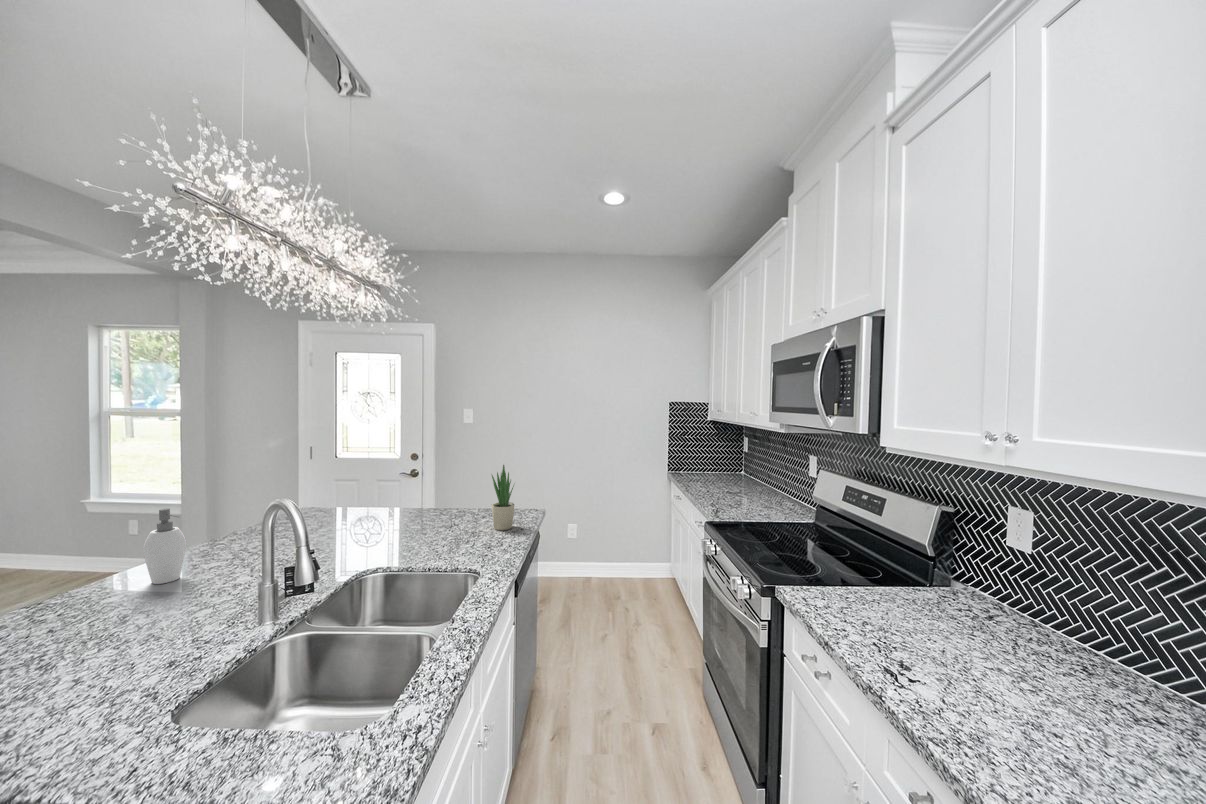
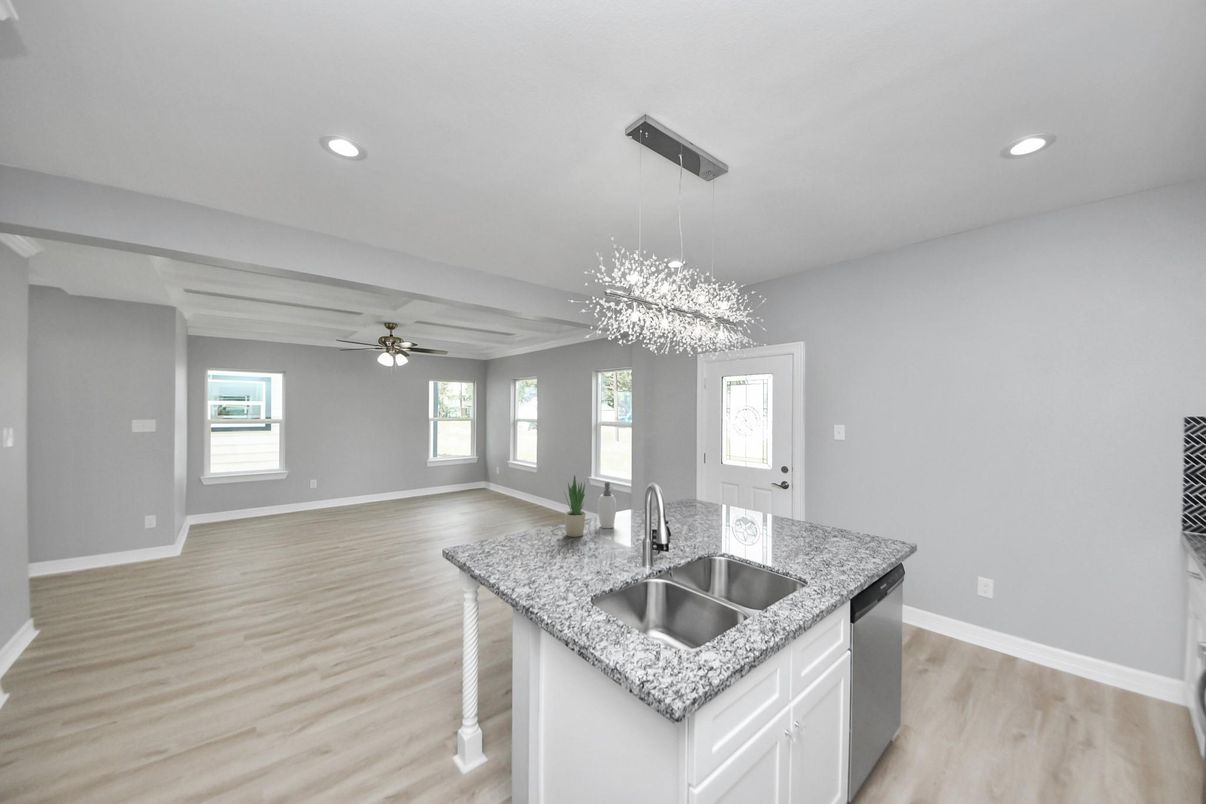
potted plant: present [492,465,514,530] -> present [564,476,585,537]

